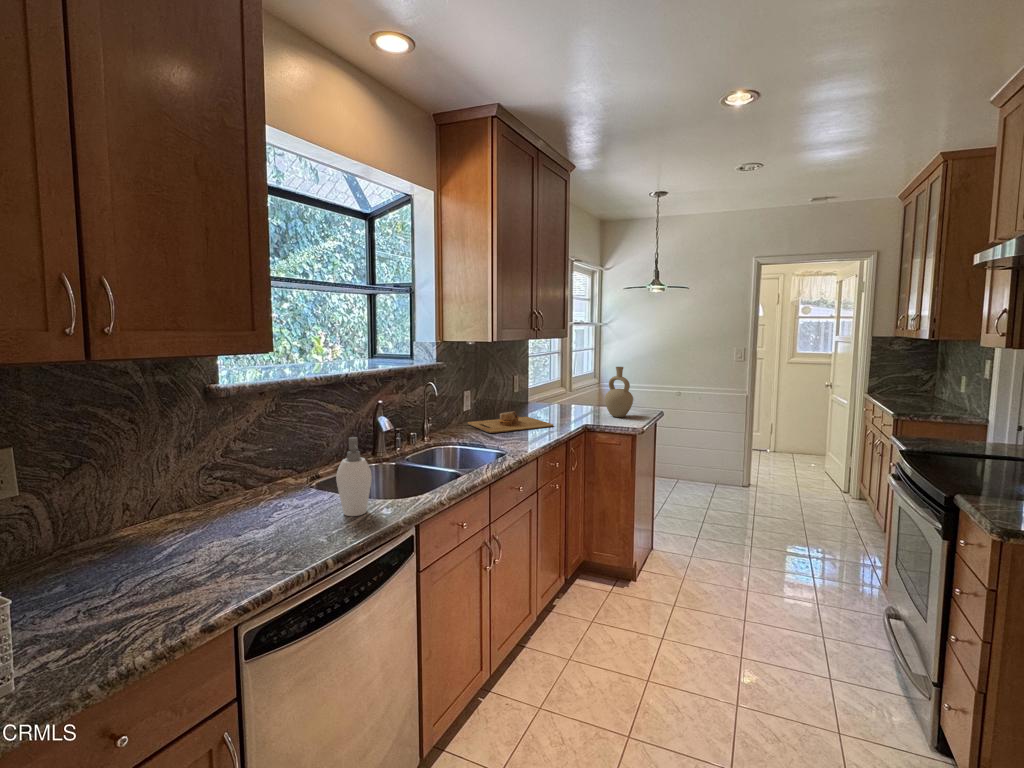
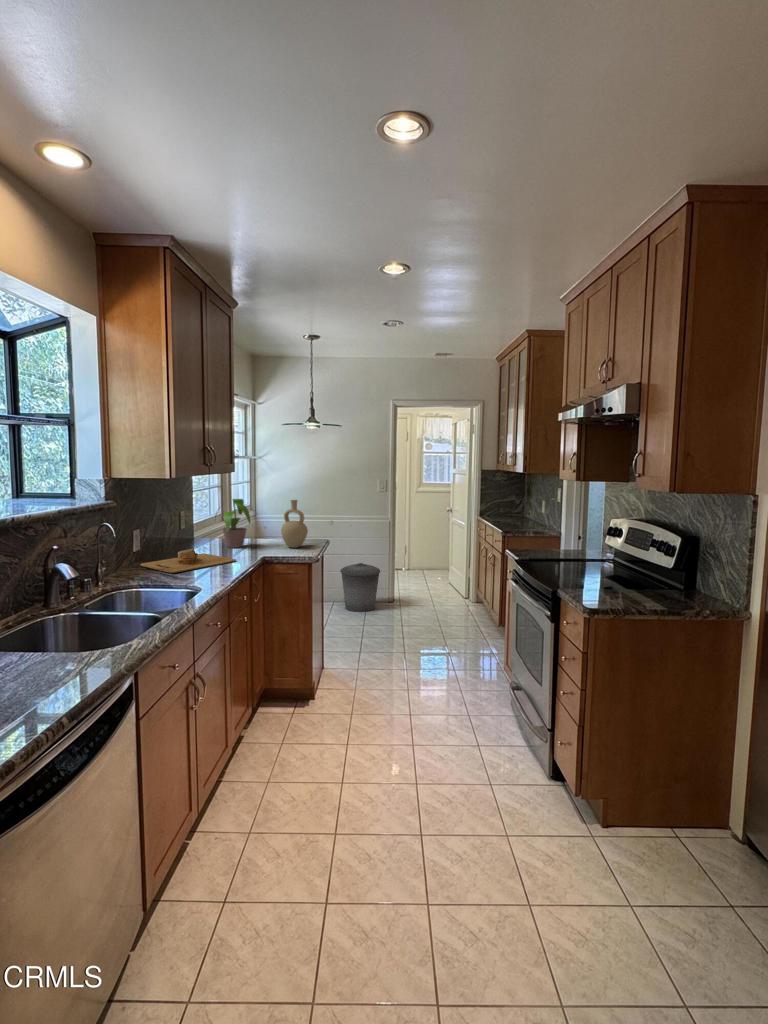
potted plant: none [537,364,581,413] -> present [215,499,250,548]
soap dispenser: present [336,437,372,516] -> none [38,589,82,678]
trash can: none [682,440,730,494] -> present [340,563,380,612]

